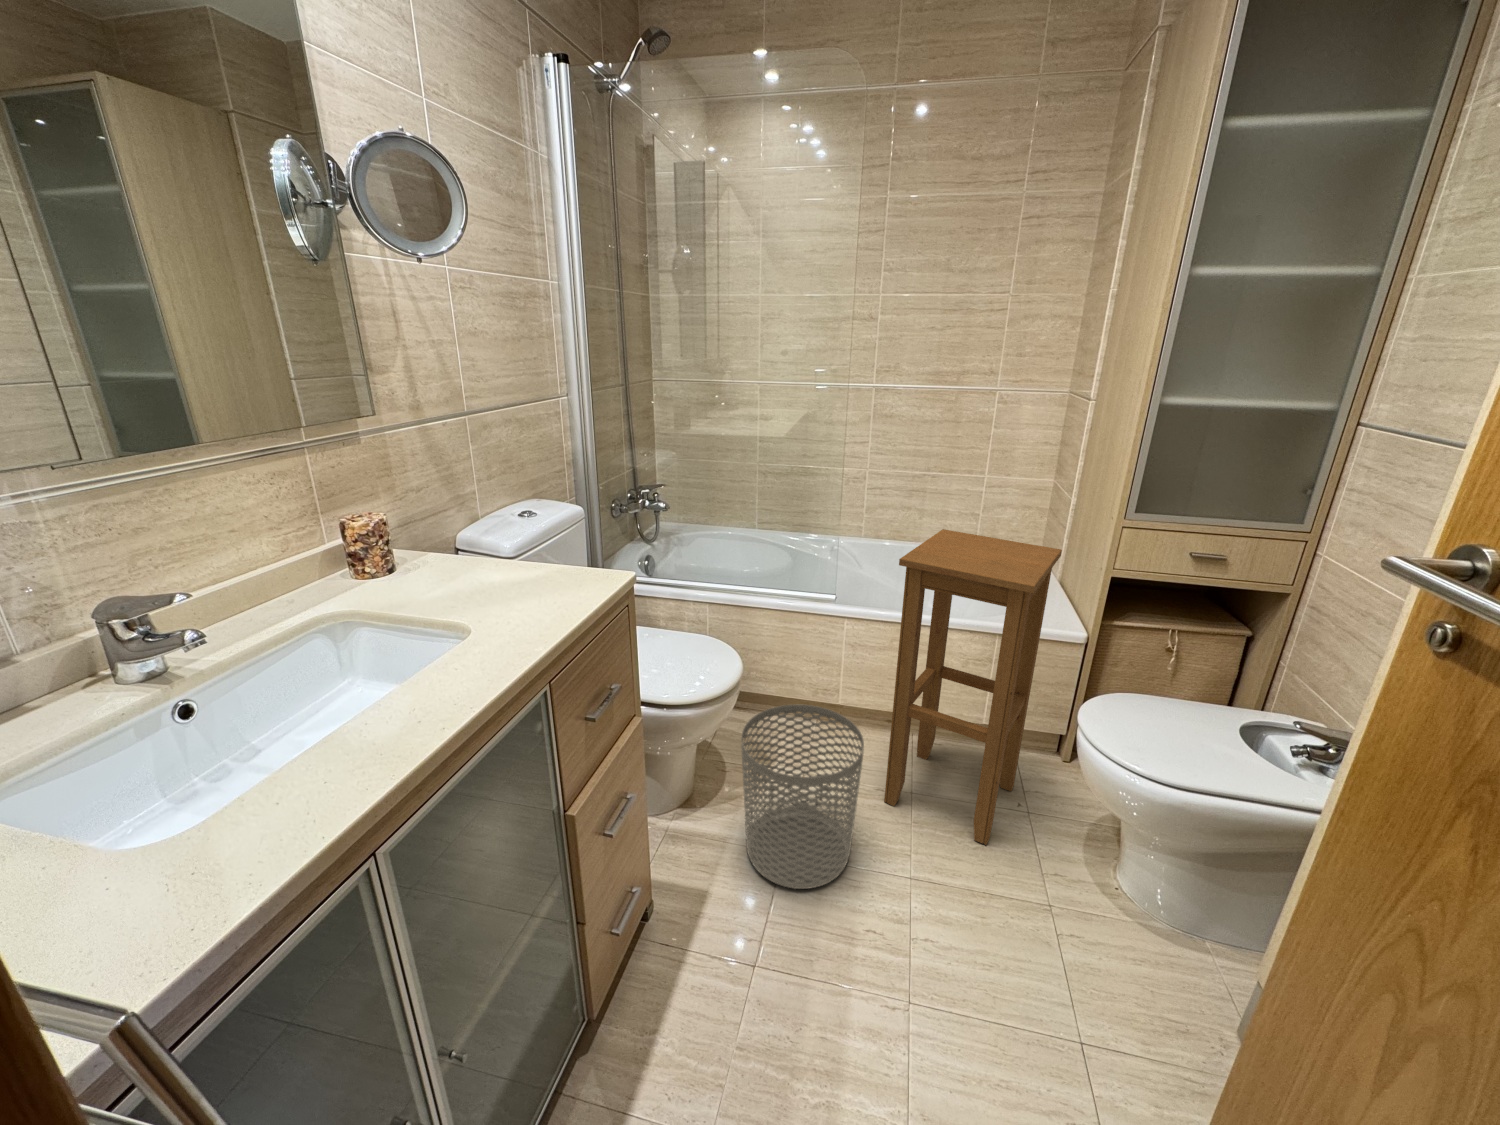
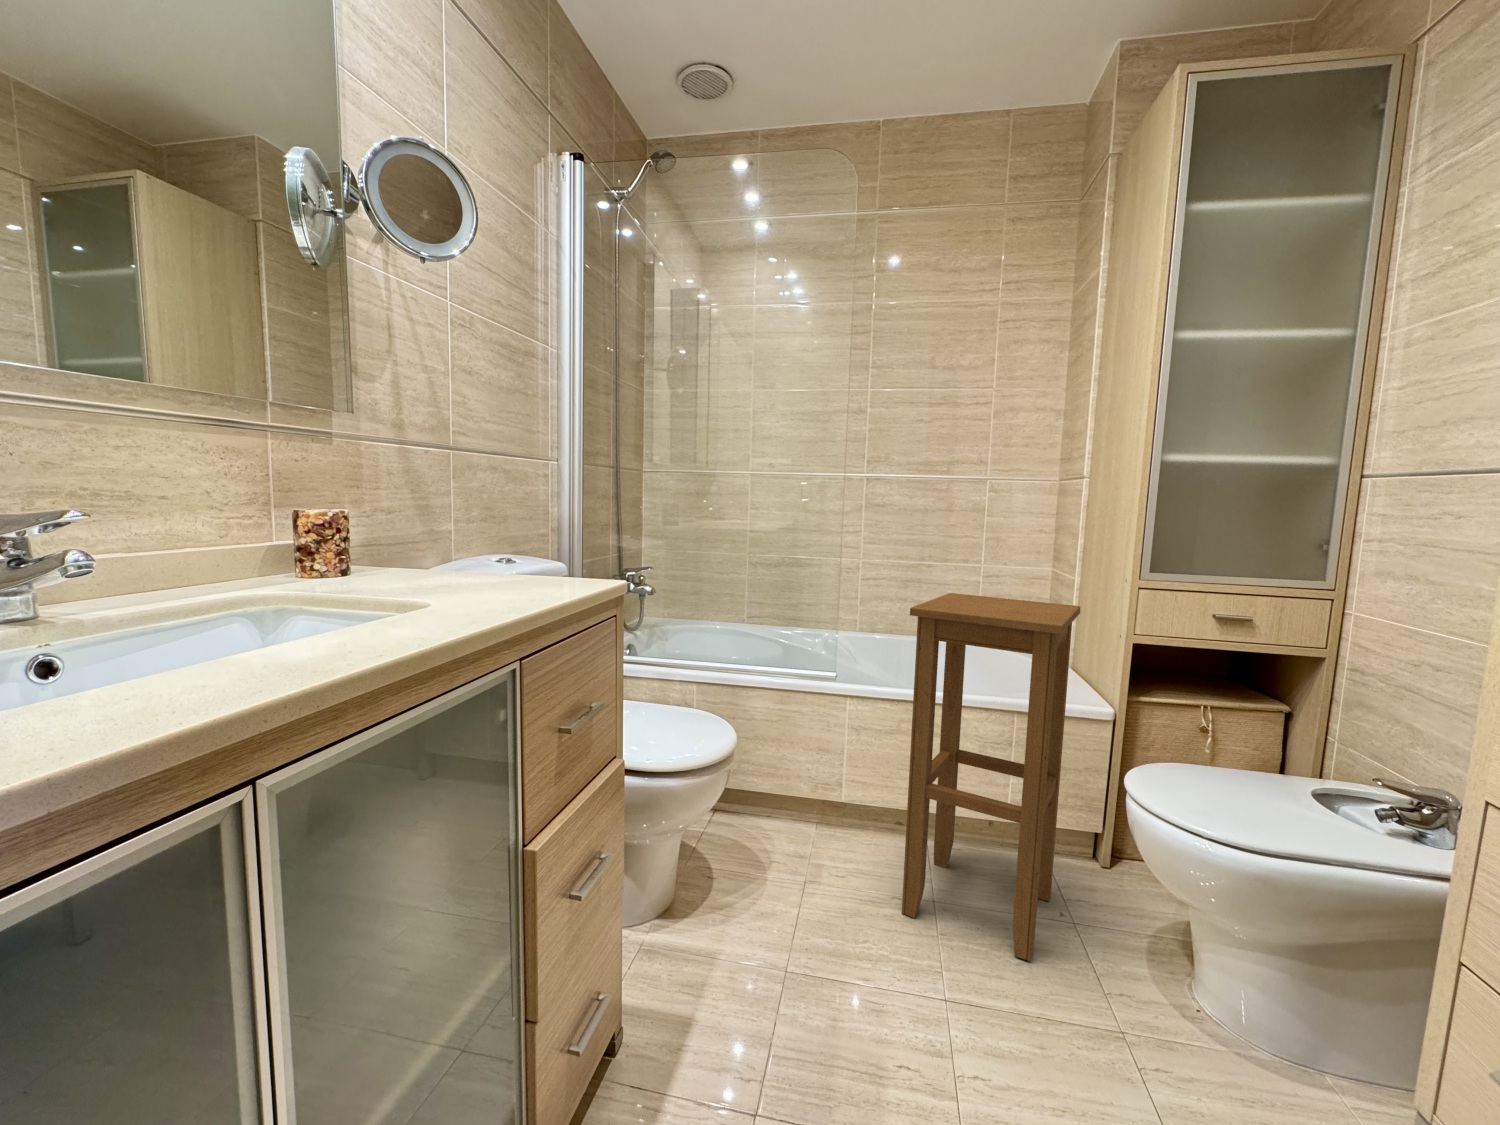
waste bin: present [741,705,864,889] -> none [736,781,881,1014]

